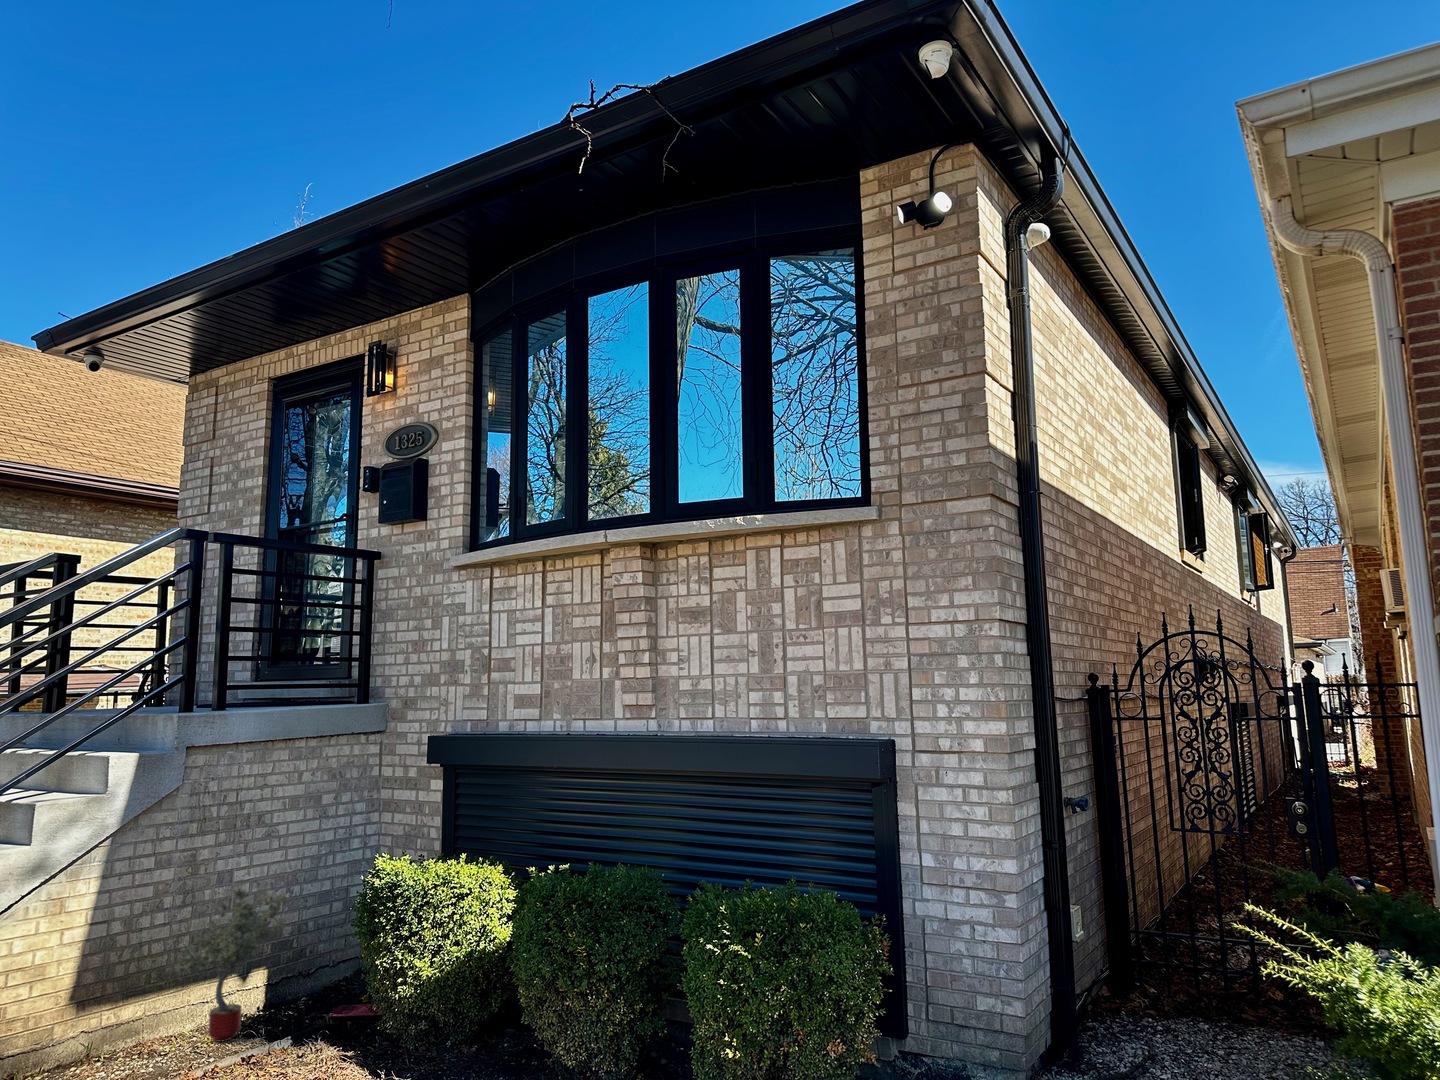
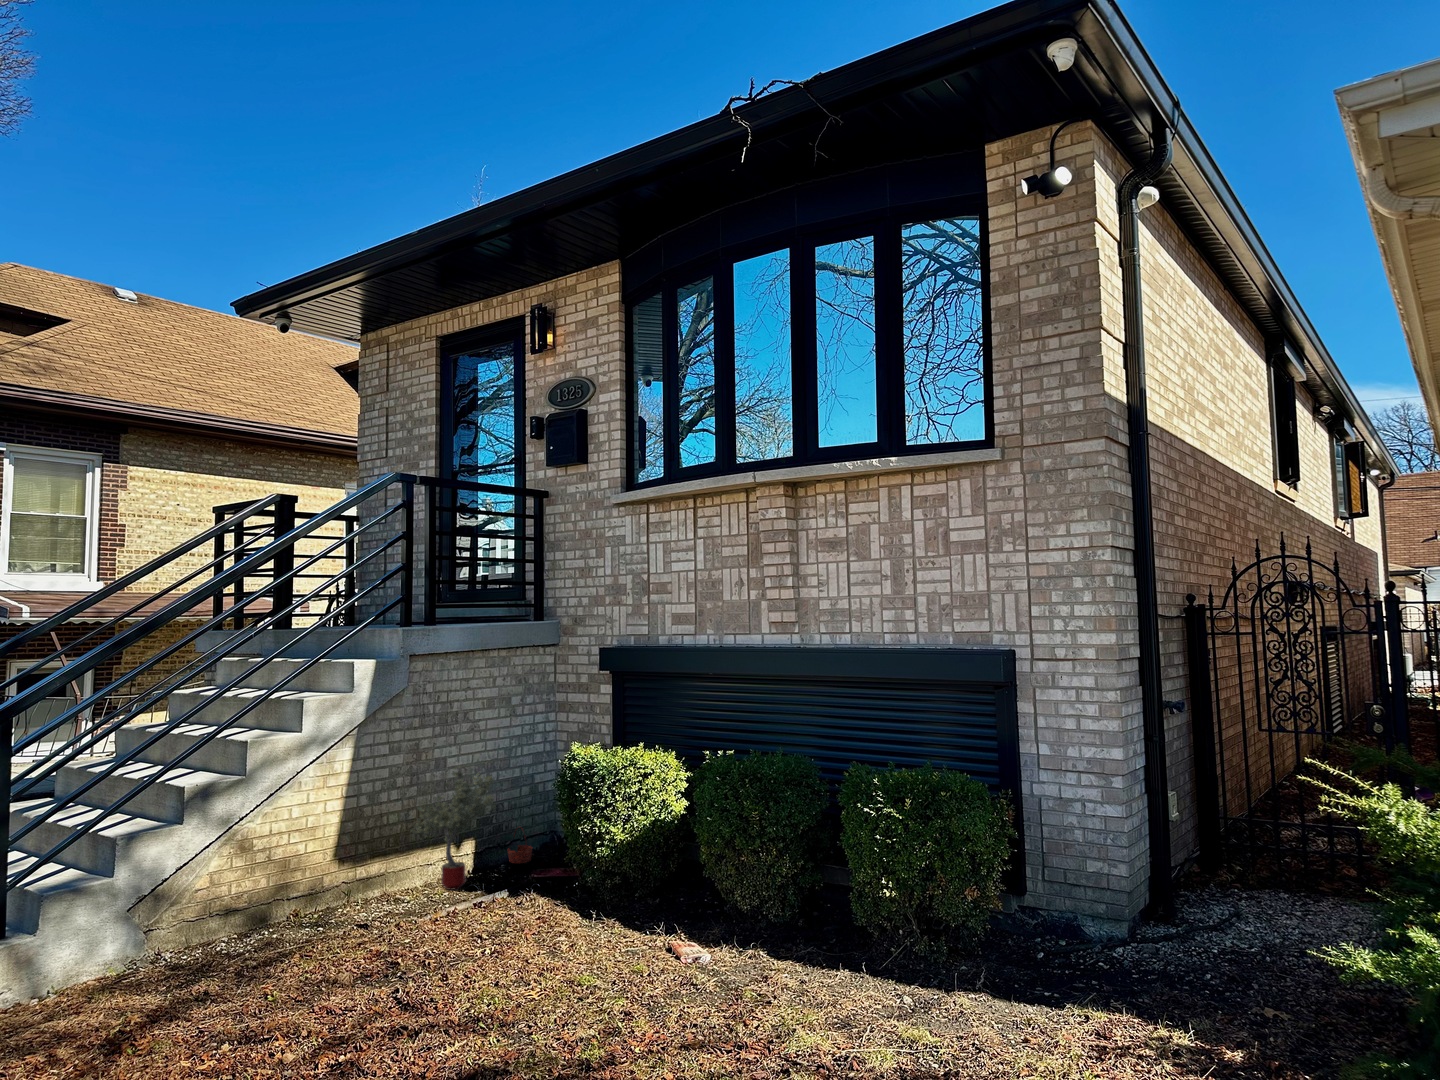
basket: none [308,953,341,1000] -> present [508,845,532,863]

